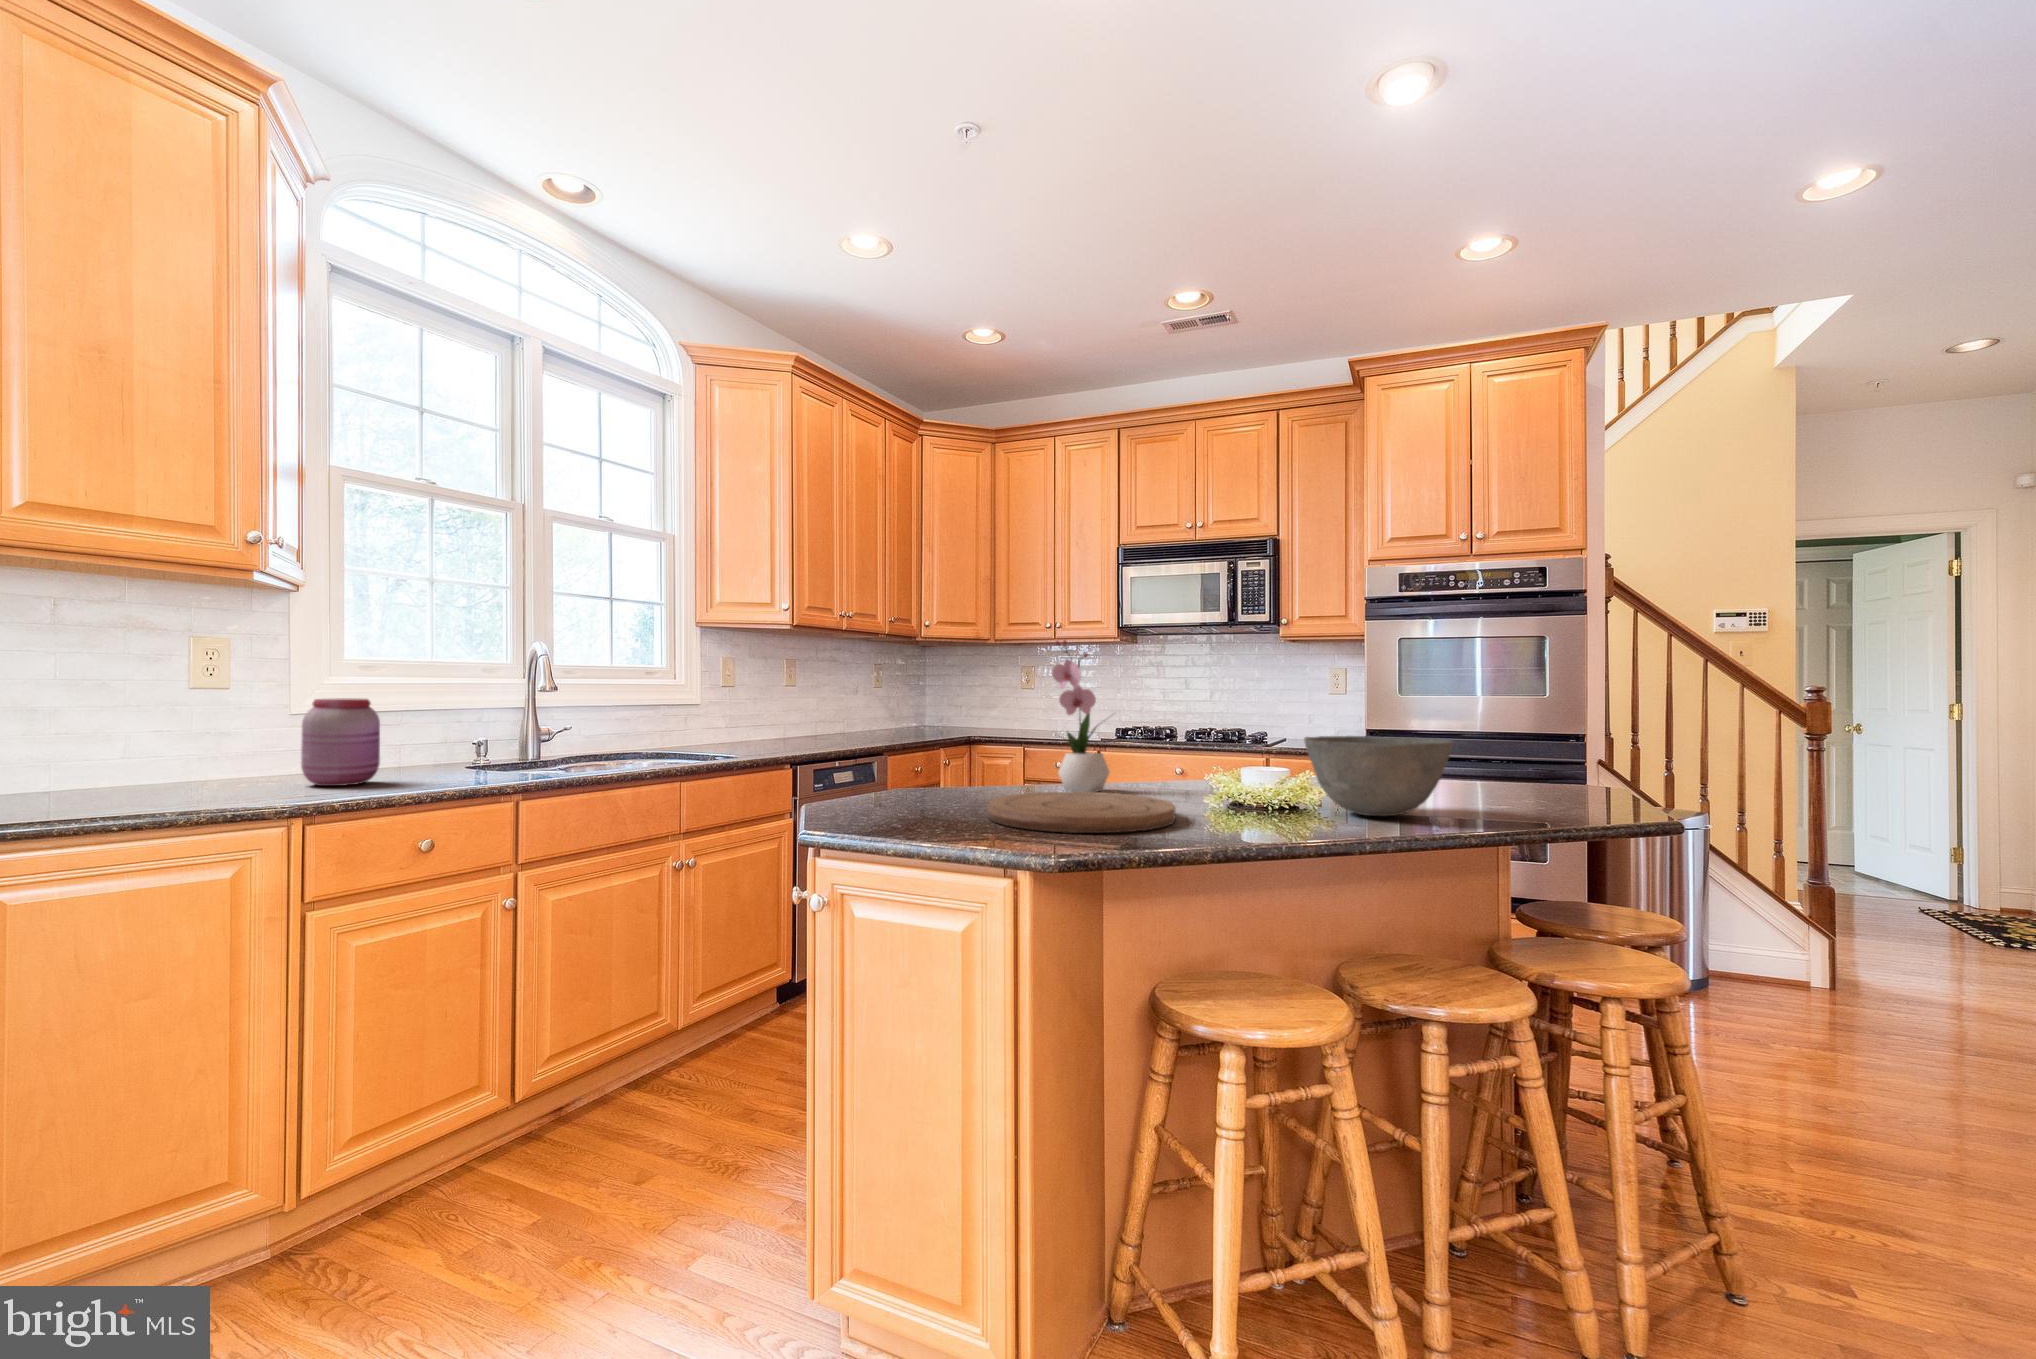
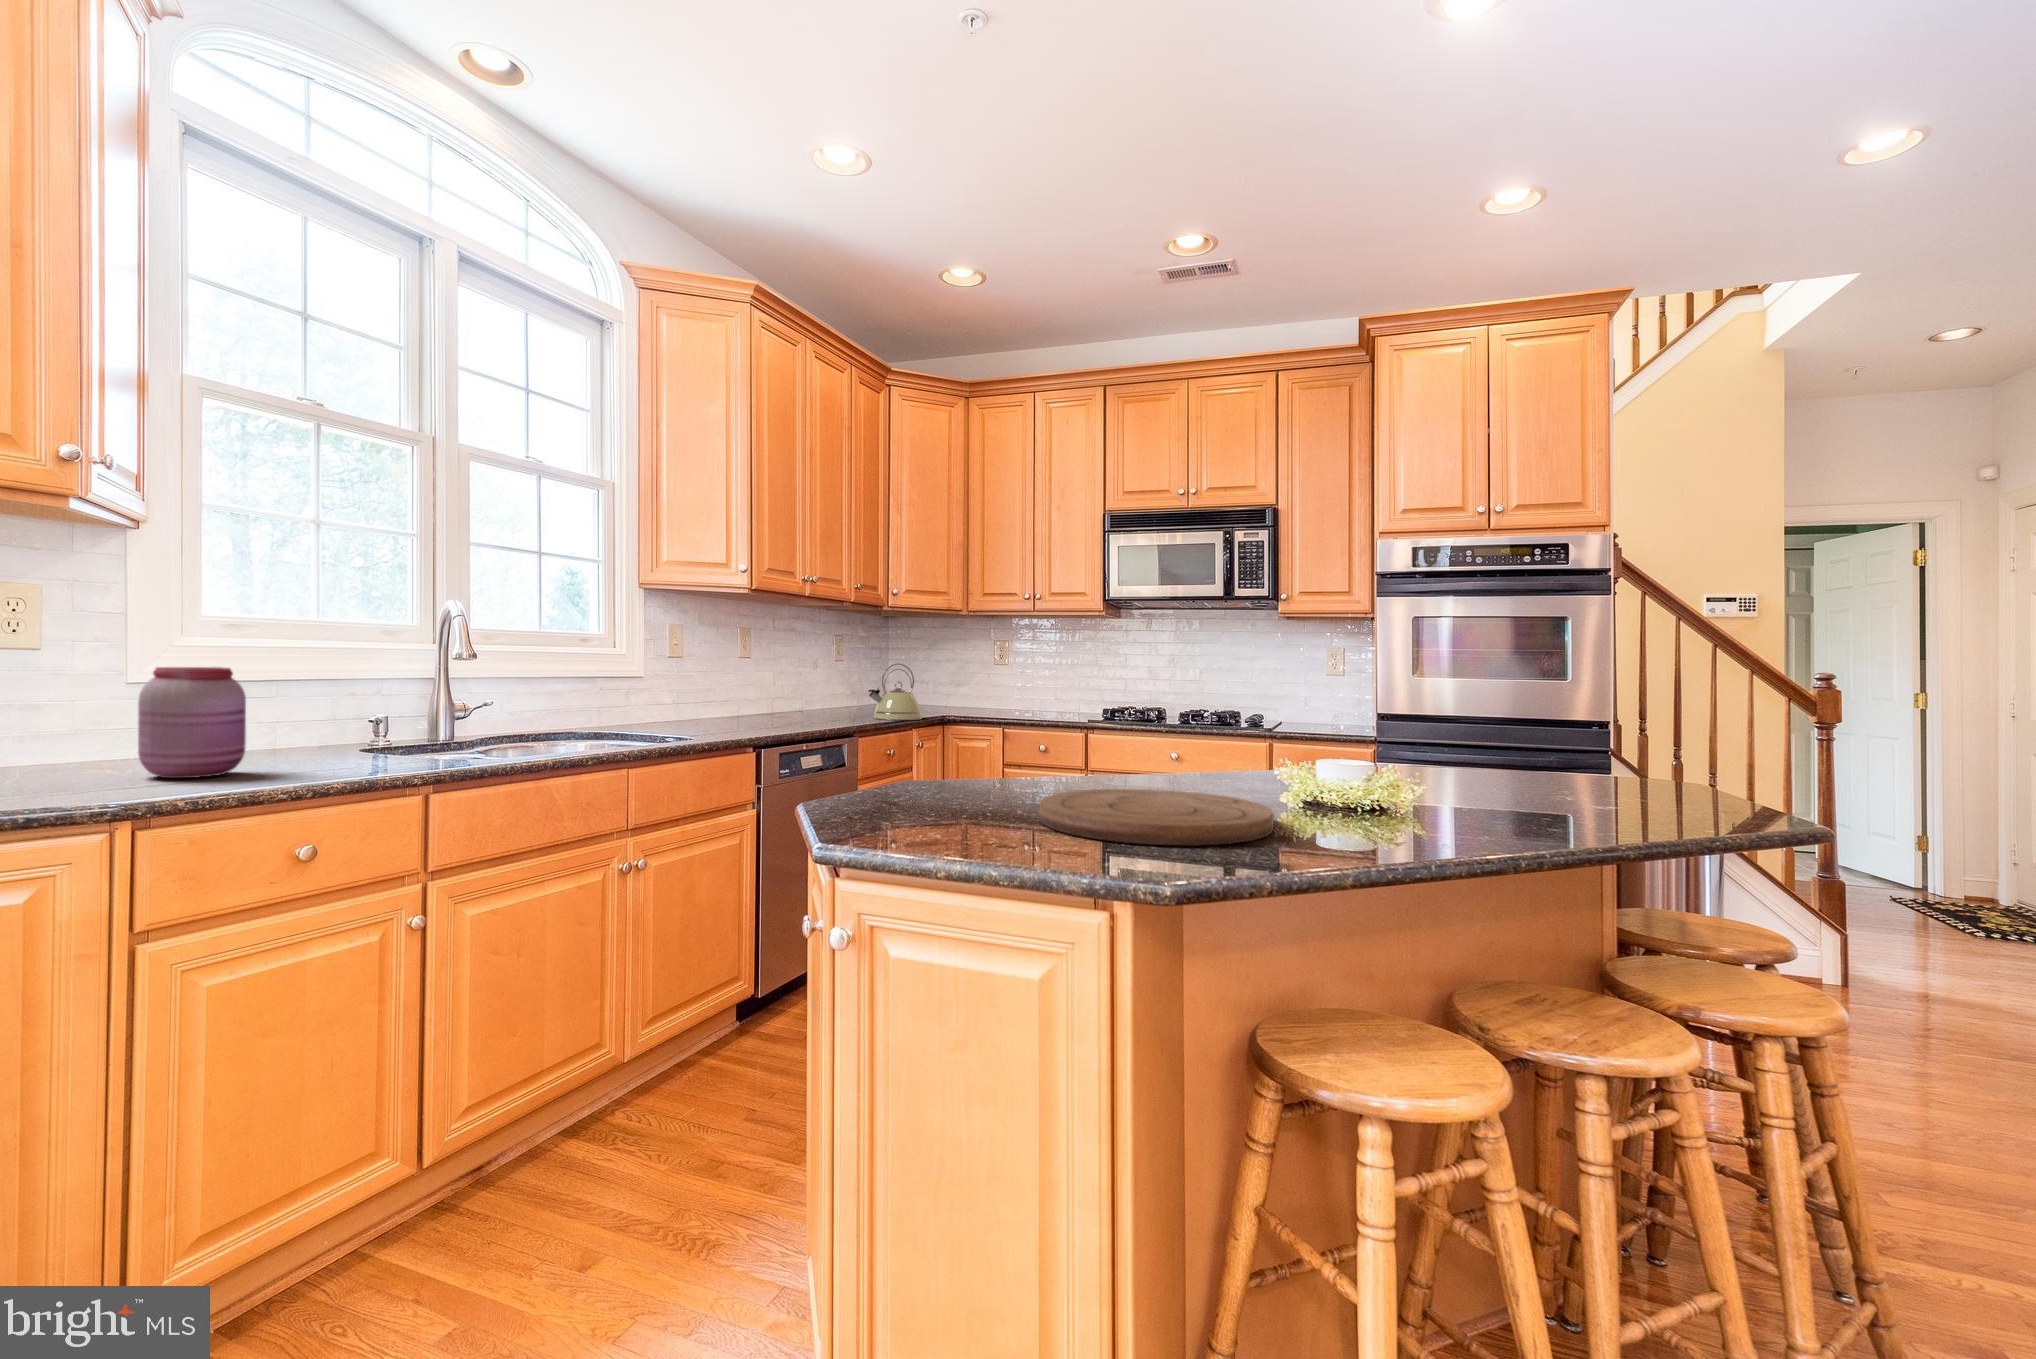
flower arrangement: present [1052,640,1109,792] -> none [1093,606,1166,789]
kettle: none [903,686,952,738] -> present [868,663,922,720]
bowl: present [1304,736,1454,816] -> none [1408,723,1595,820]

